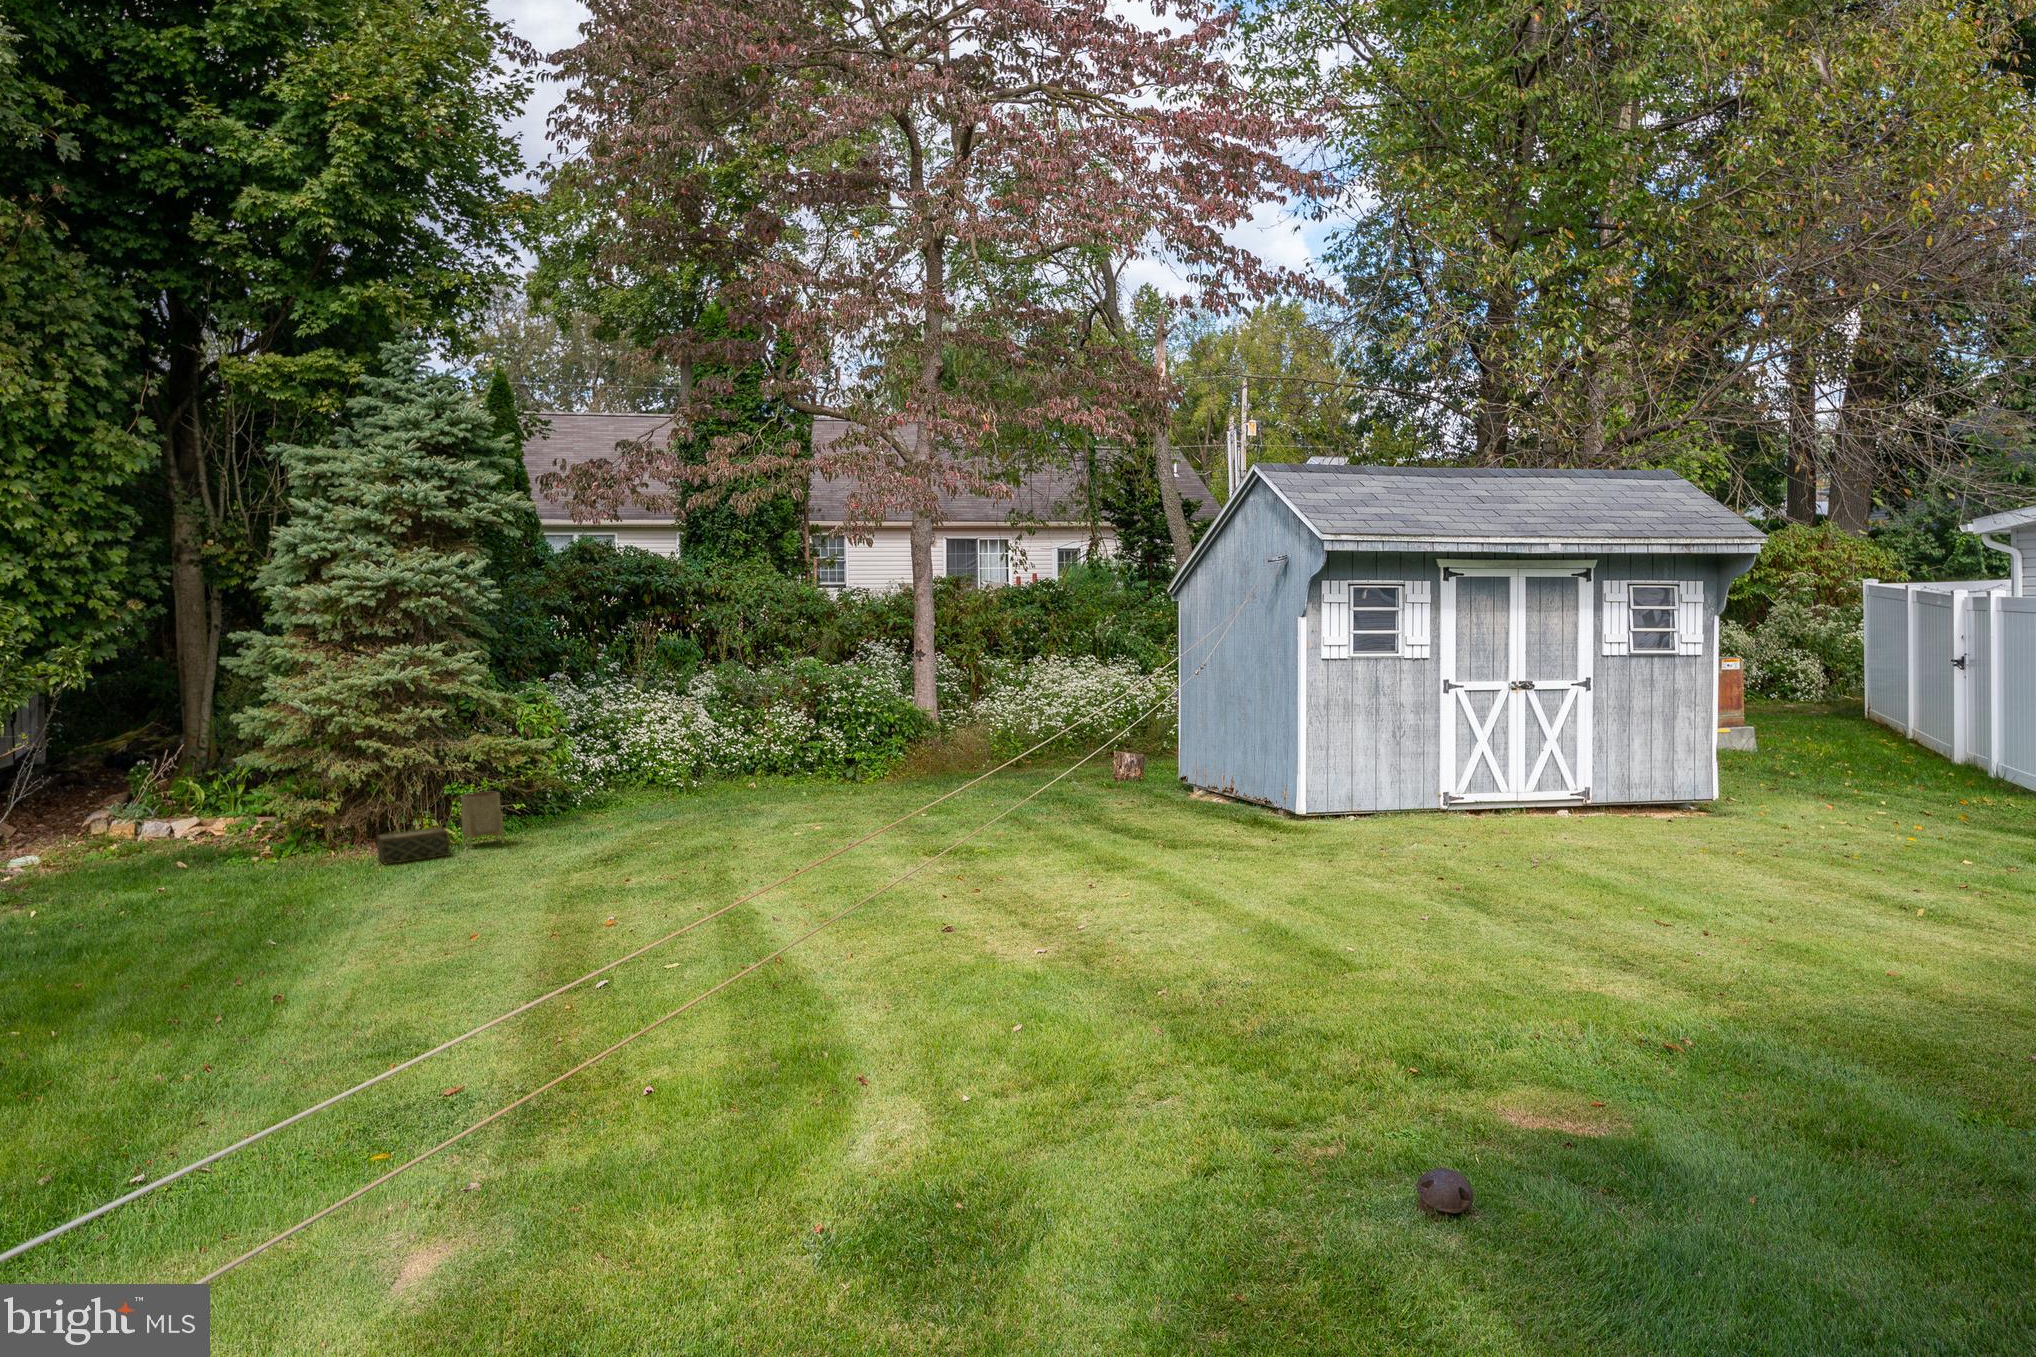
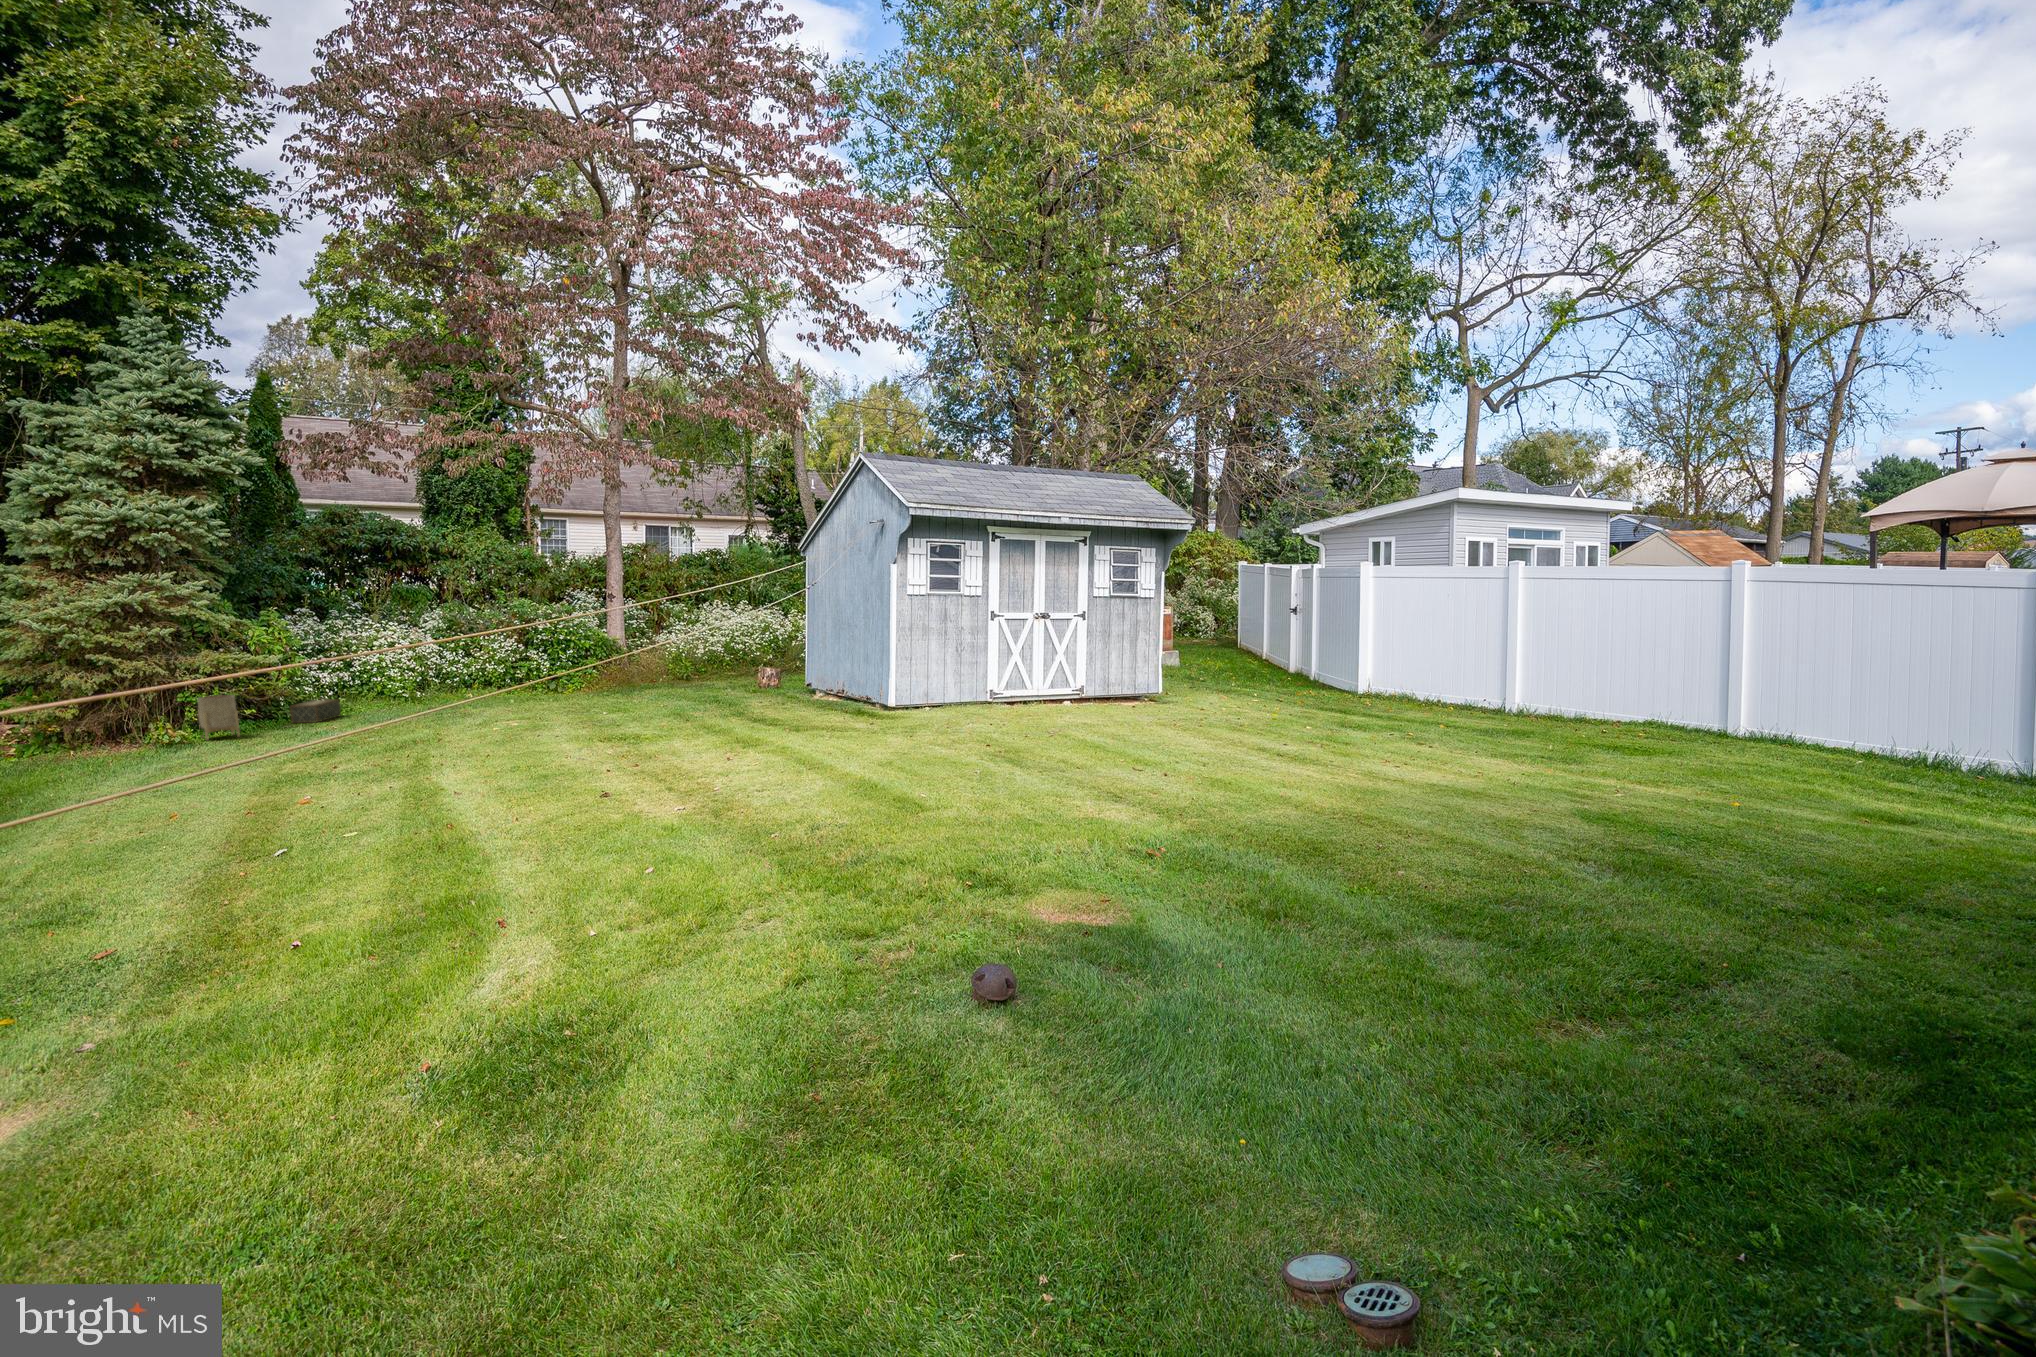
woven basket: present [377,827,450,864] -> present [290,699,341,723]

